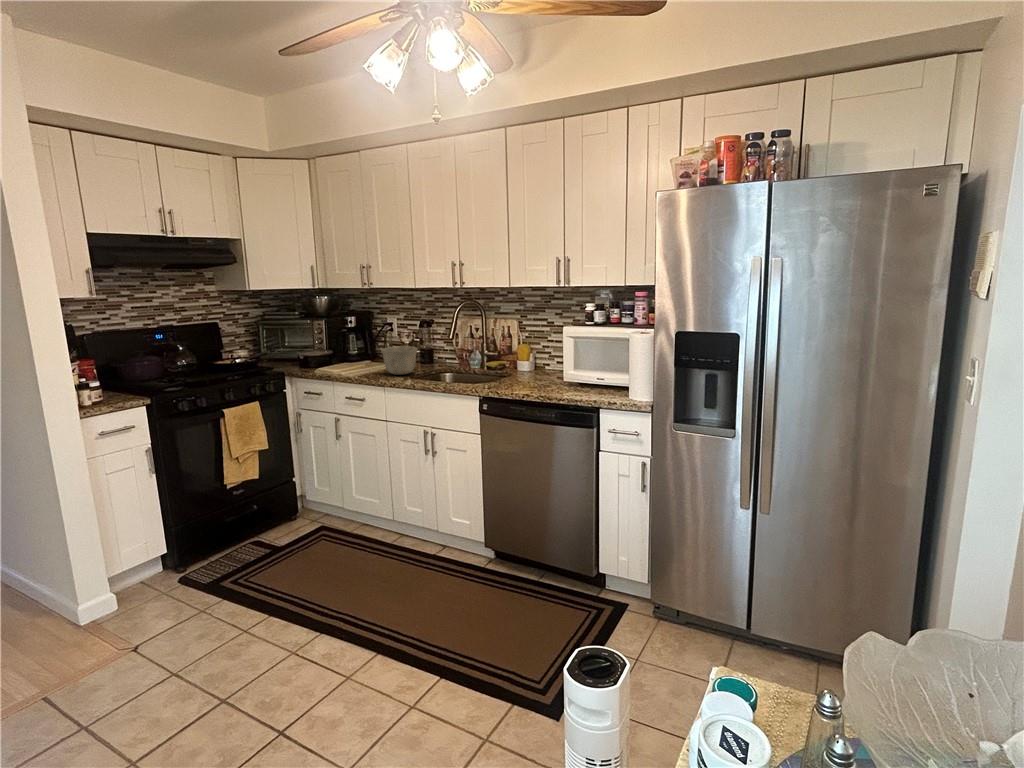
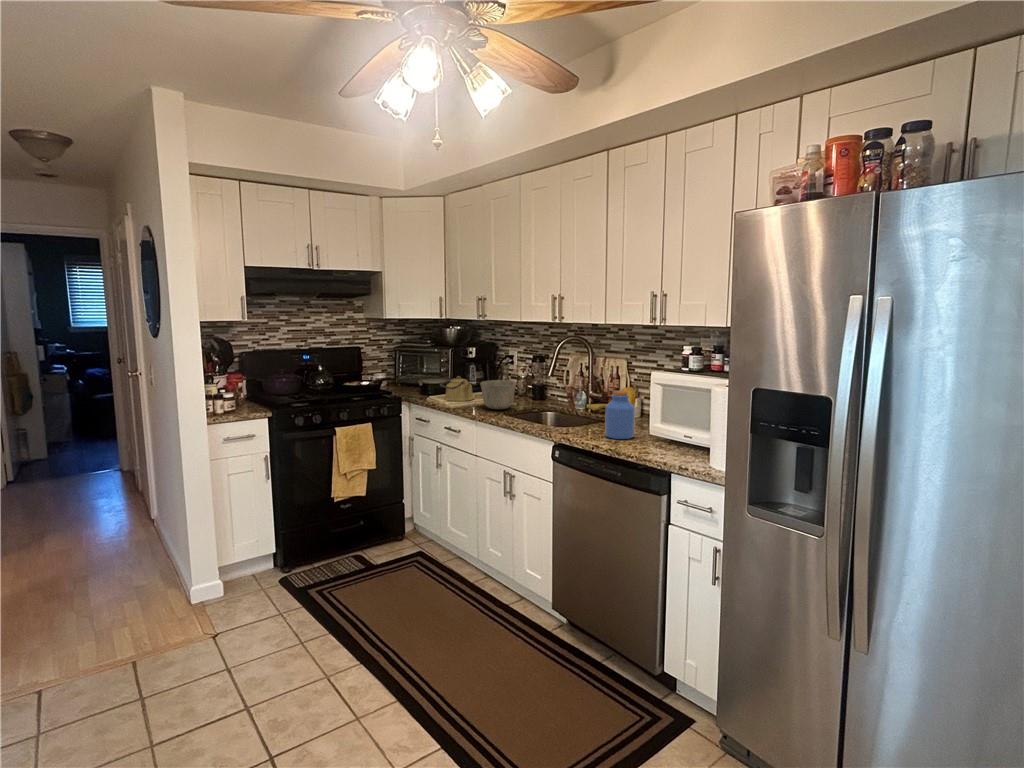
kettle: none [329,346,366,371] -> present [440,376,474,401]
jar: none [525,346,550,388] -> present [605,391,635,439]

